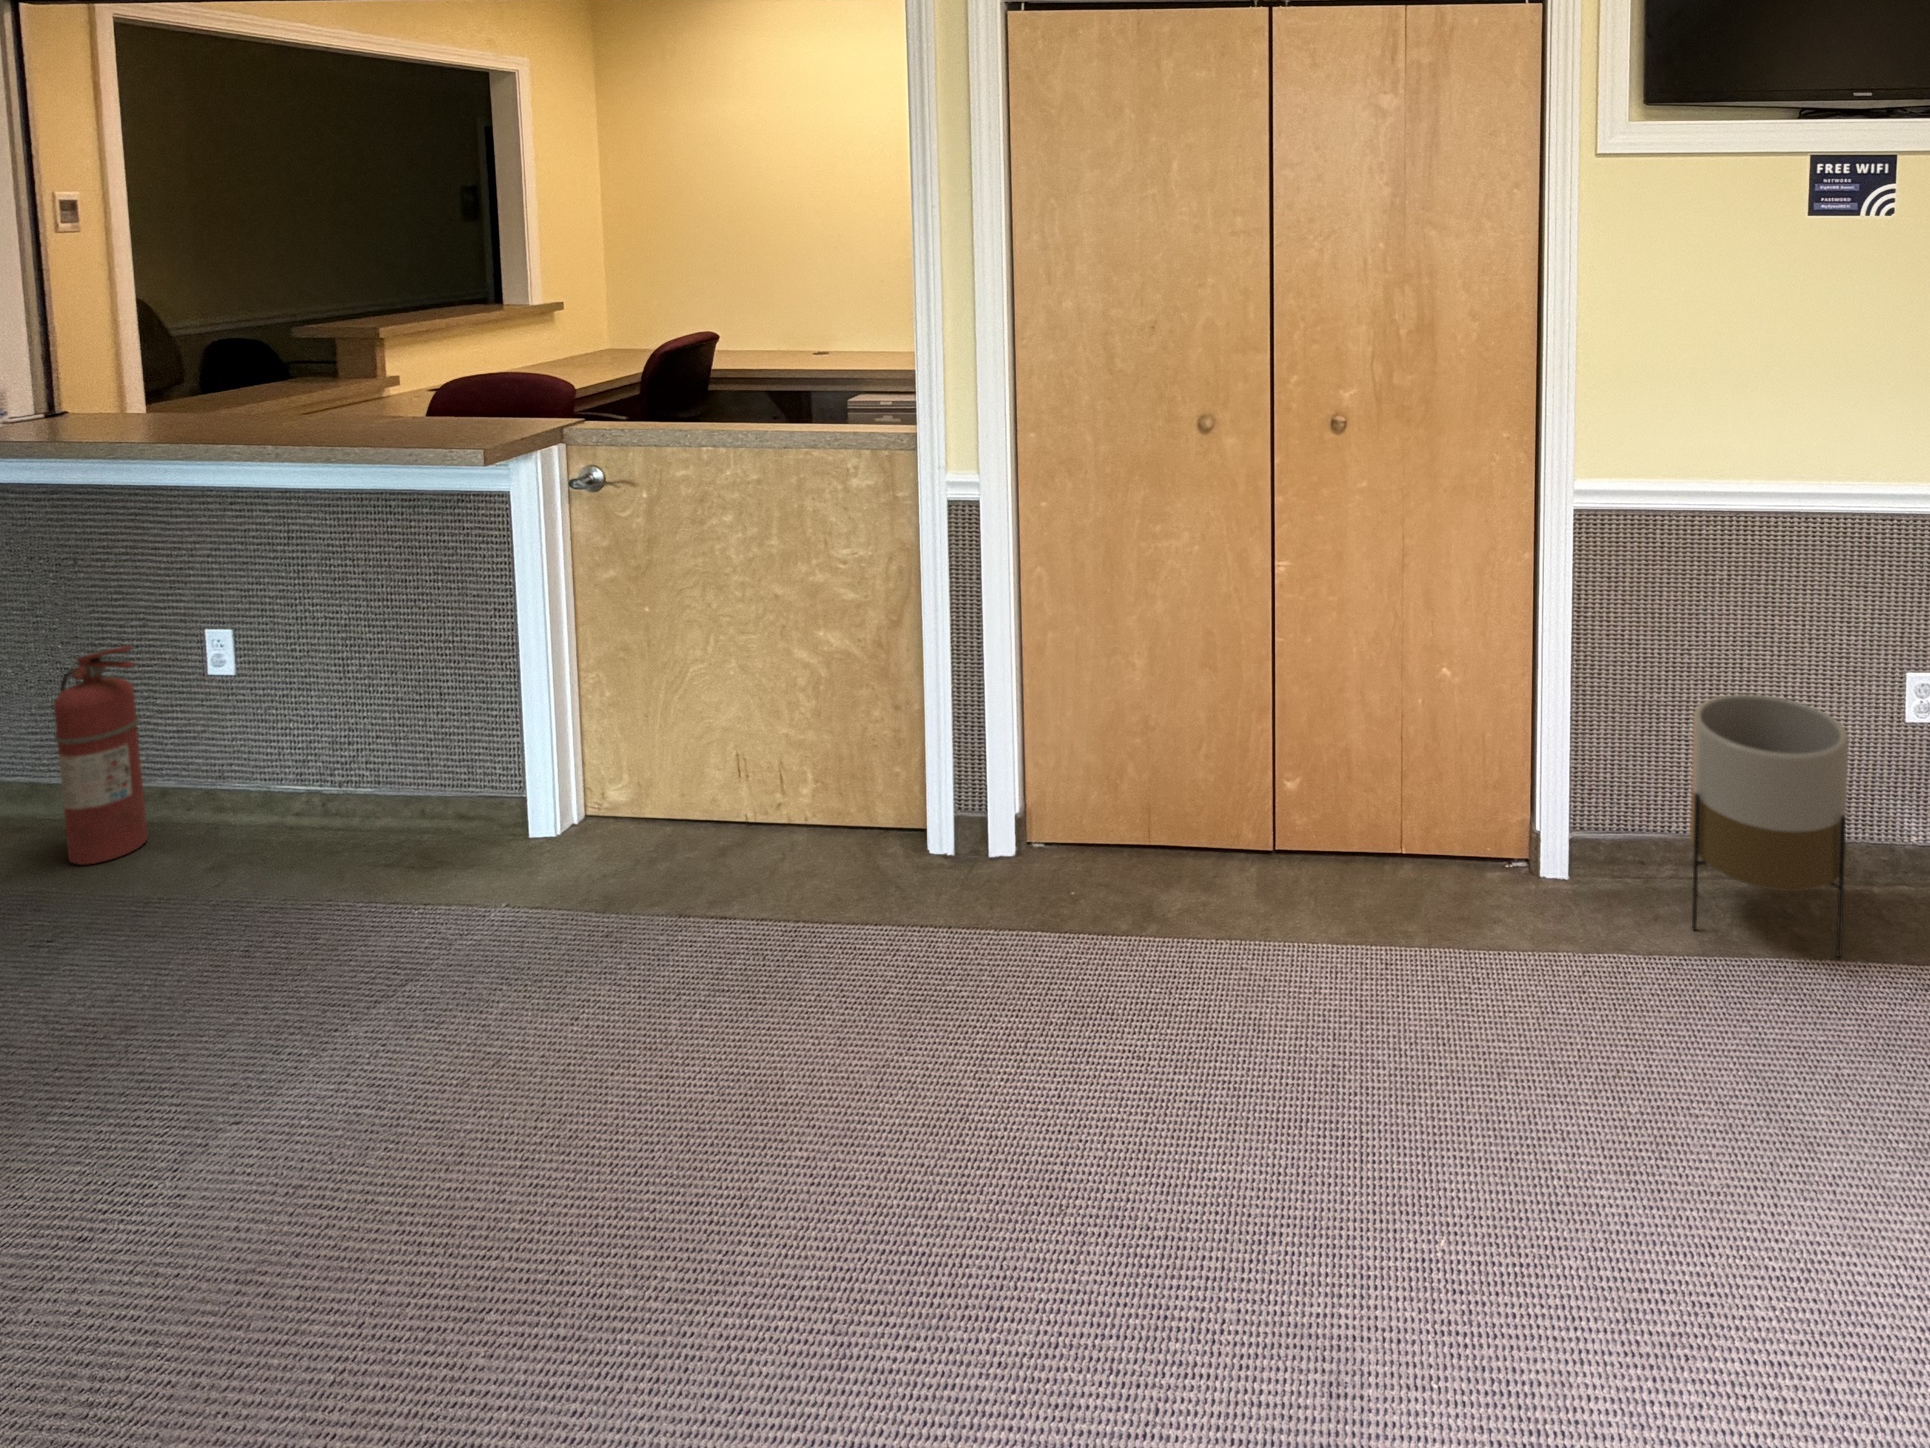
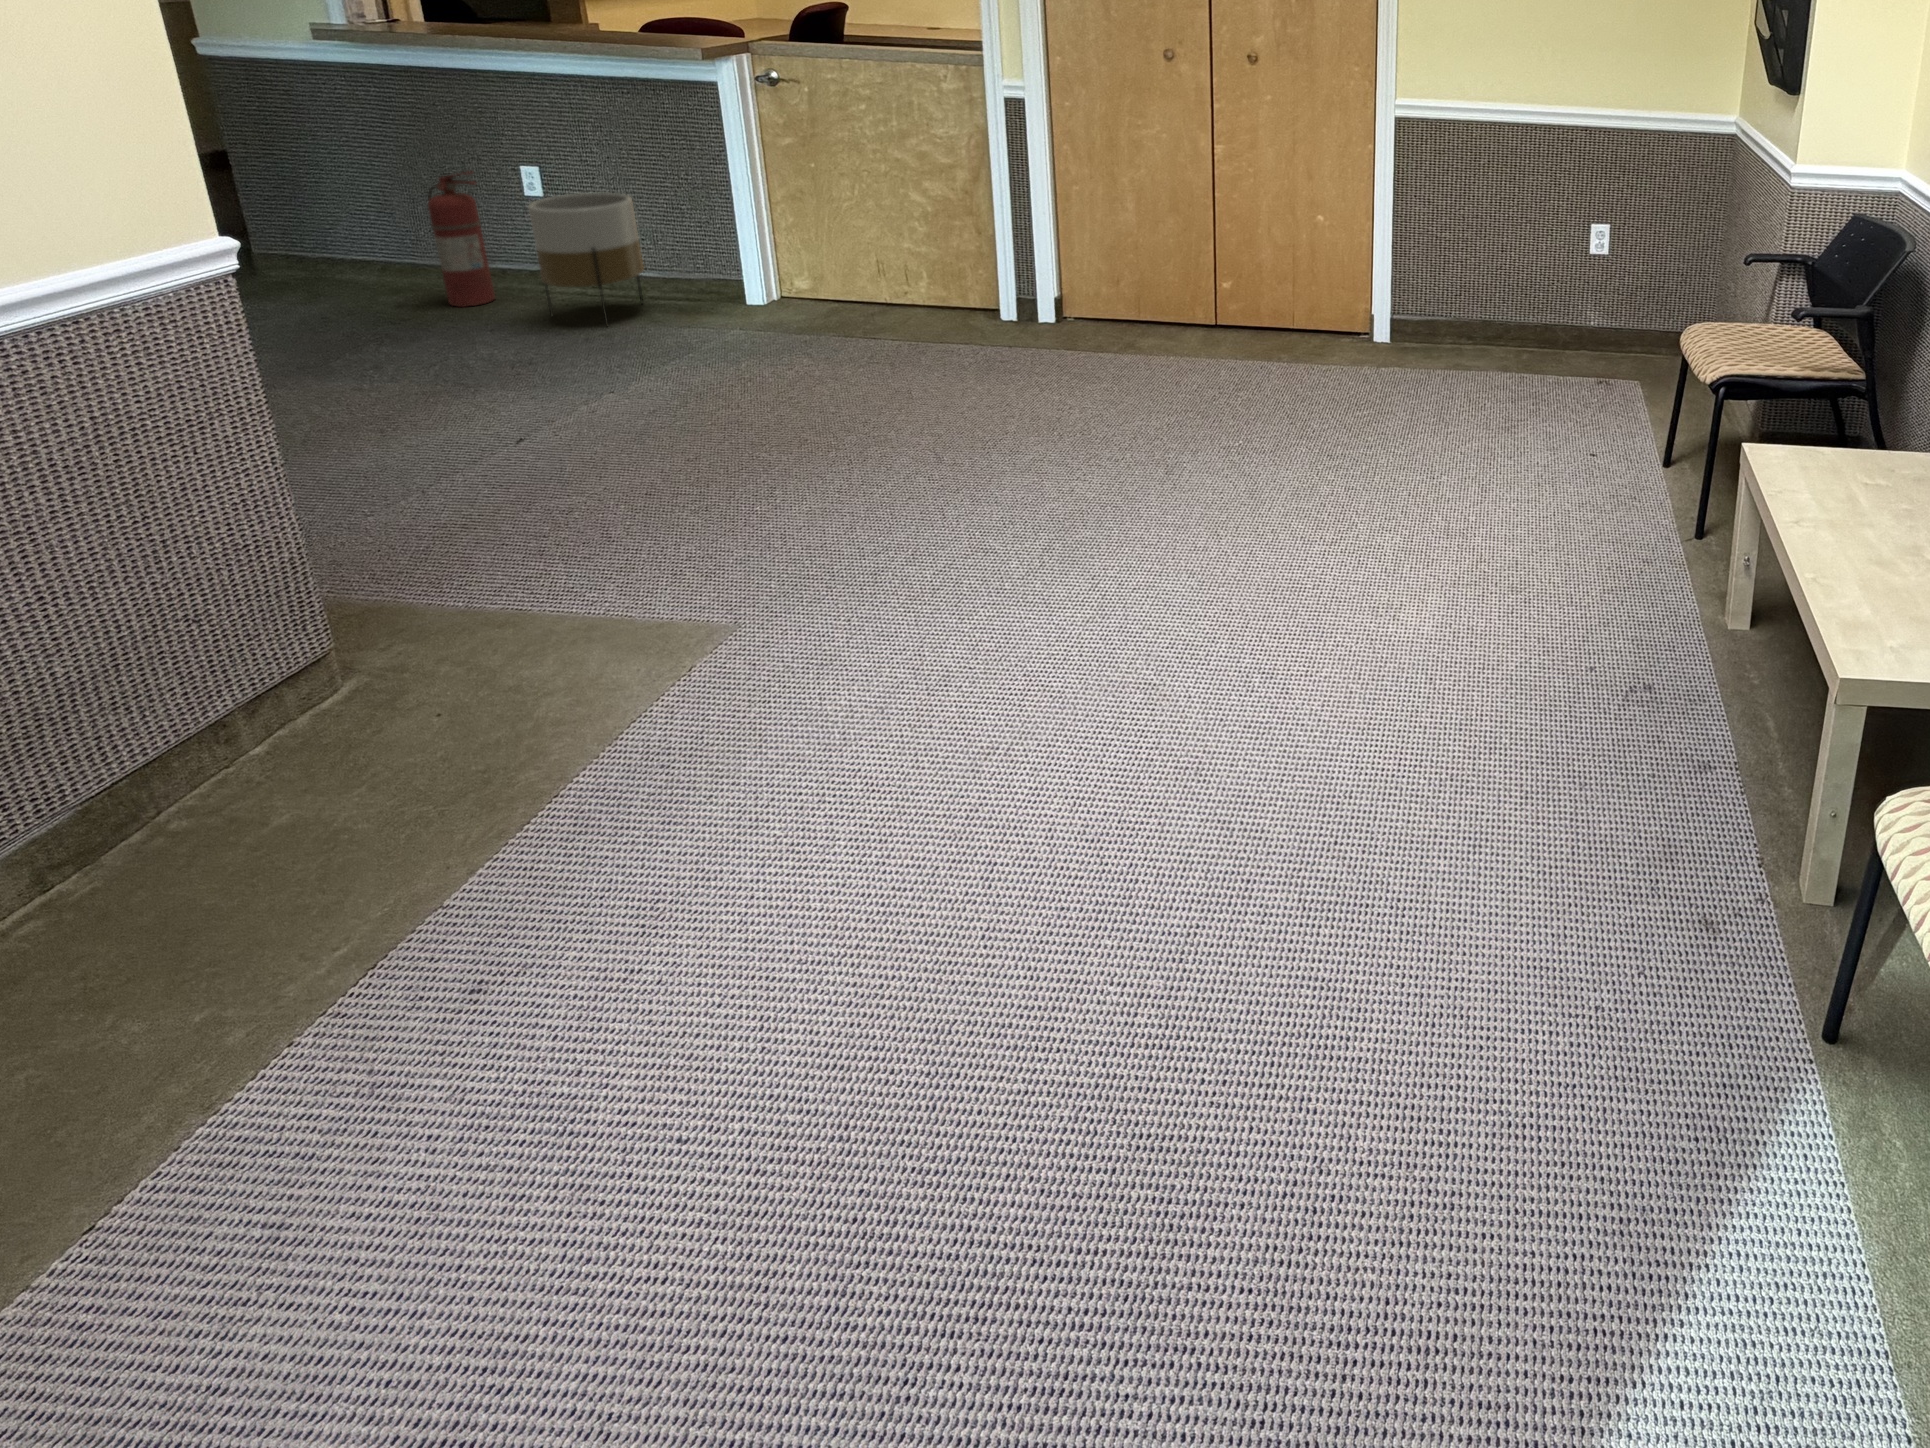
planter: present [1690,694,1849,957] -> present [528,193,644,325]

